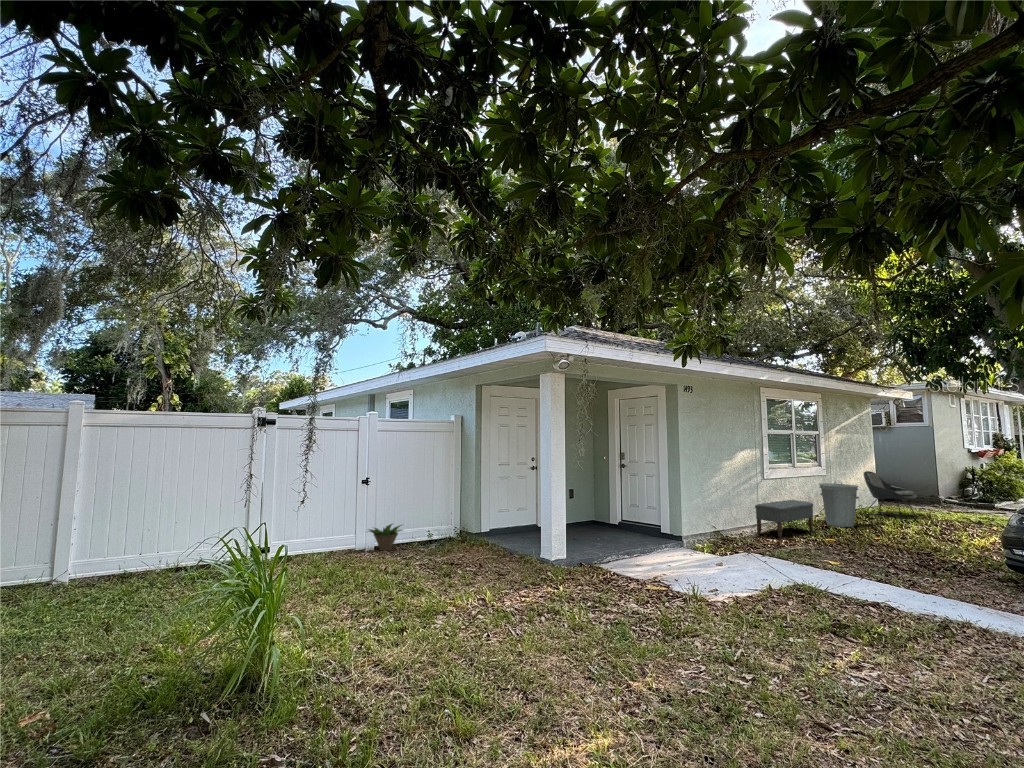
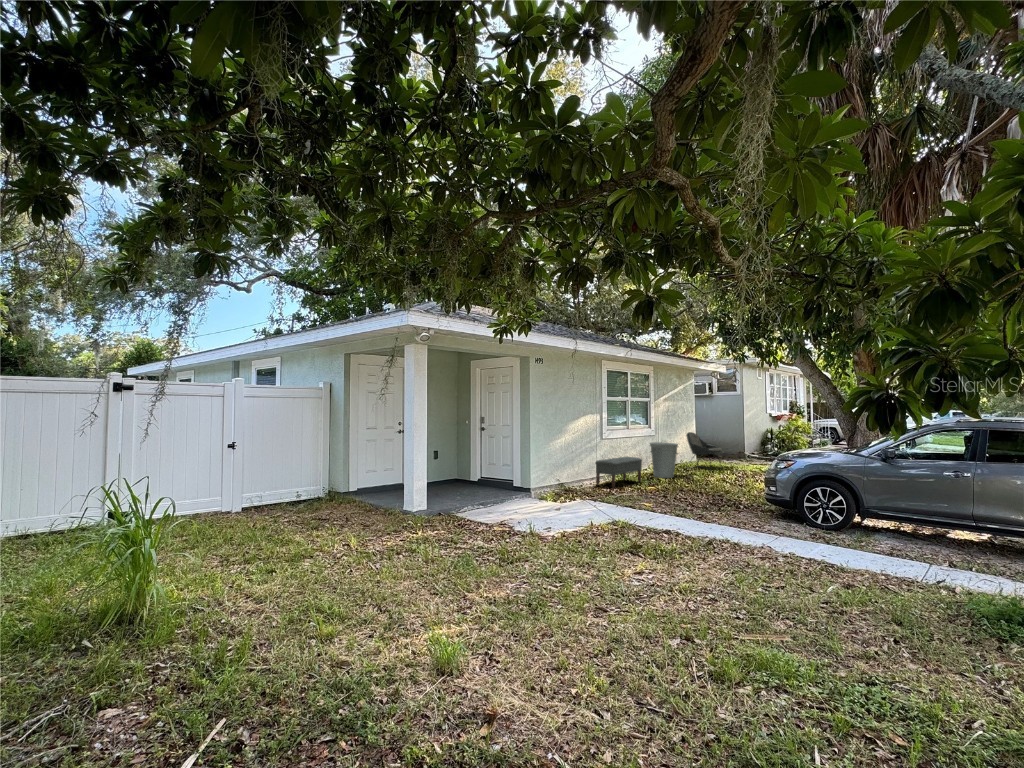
decorative plant: present [369,524,402,550] -> none [231,486,272,512]

